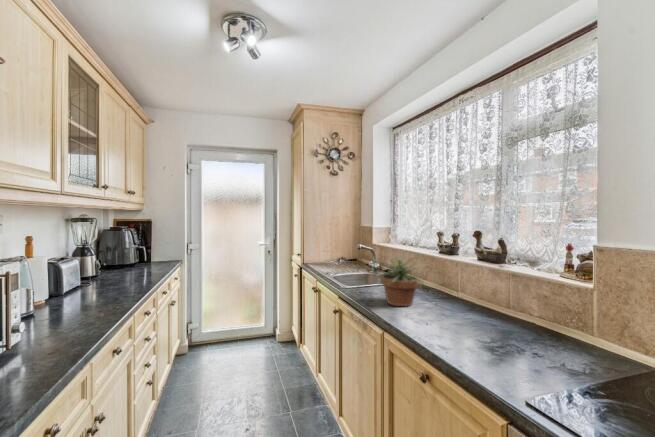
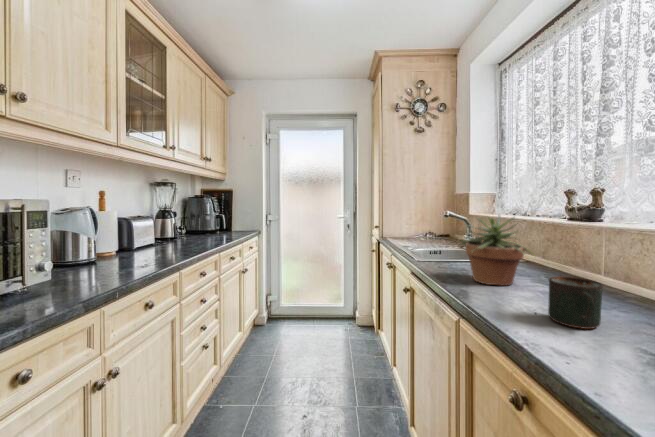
mug: none [437,302,465,334] -> present [548,276,603,329]

